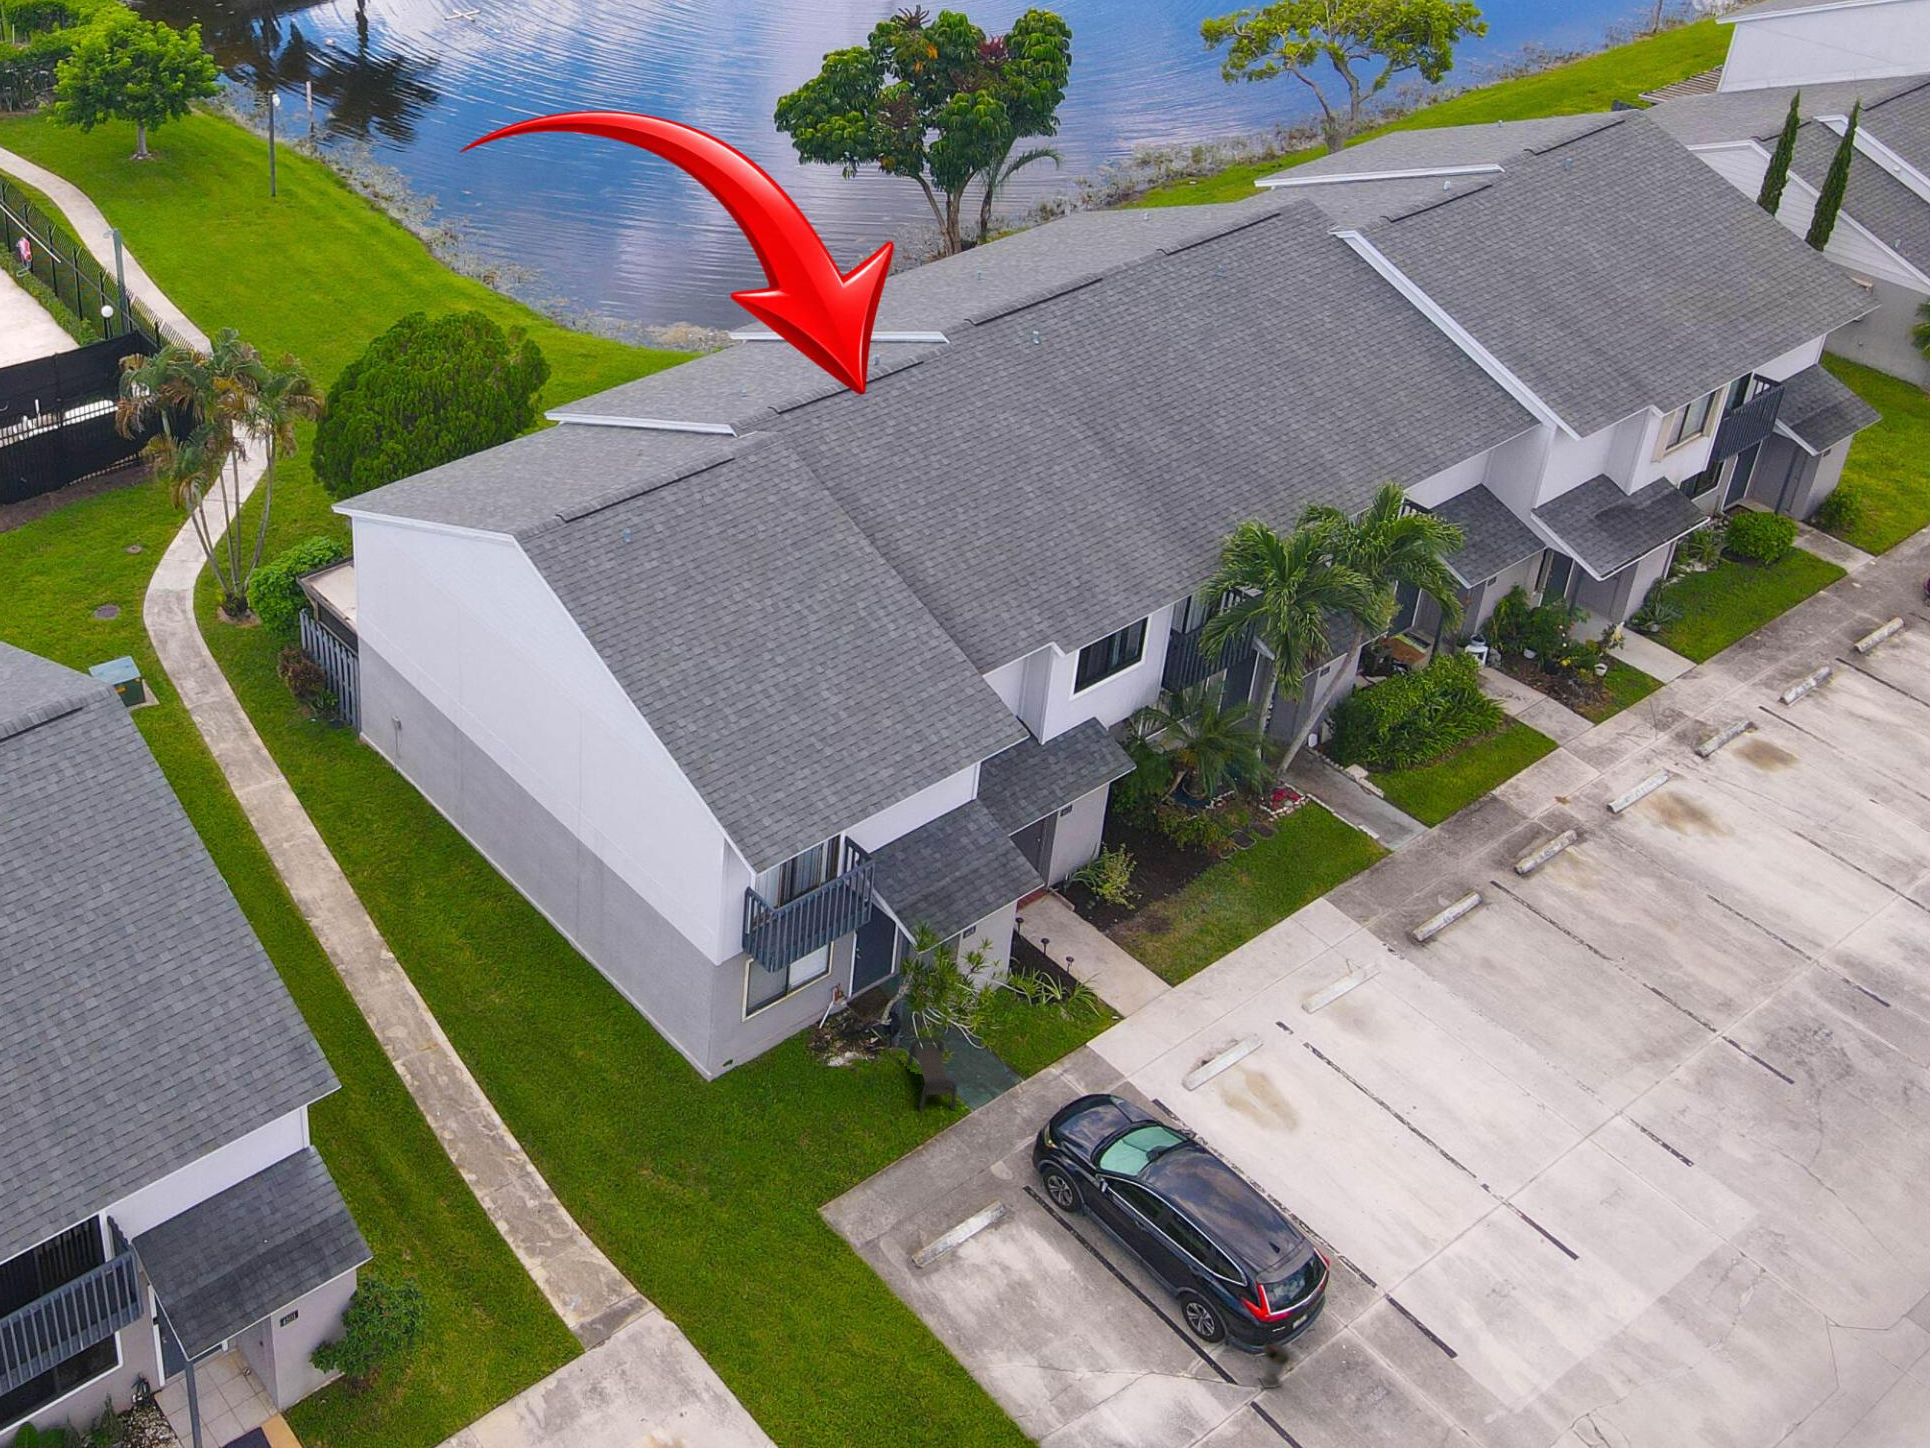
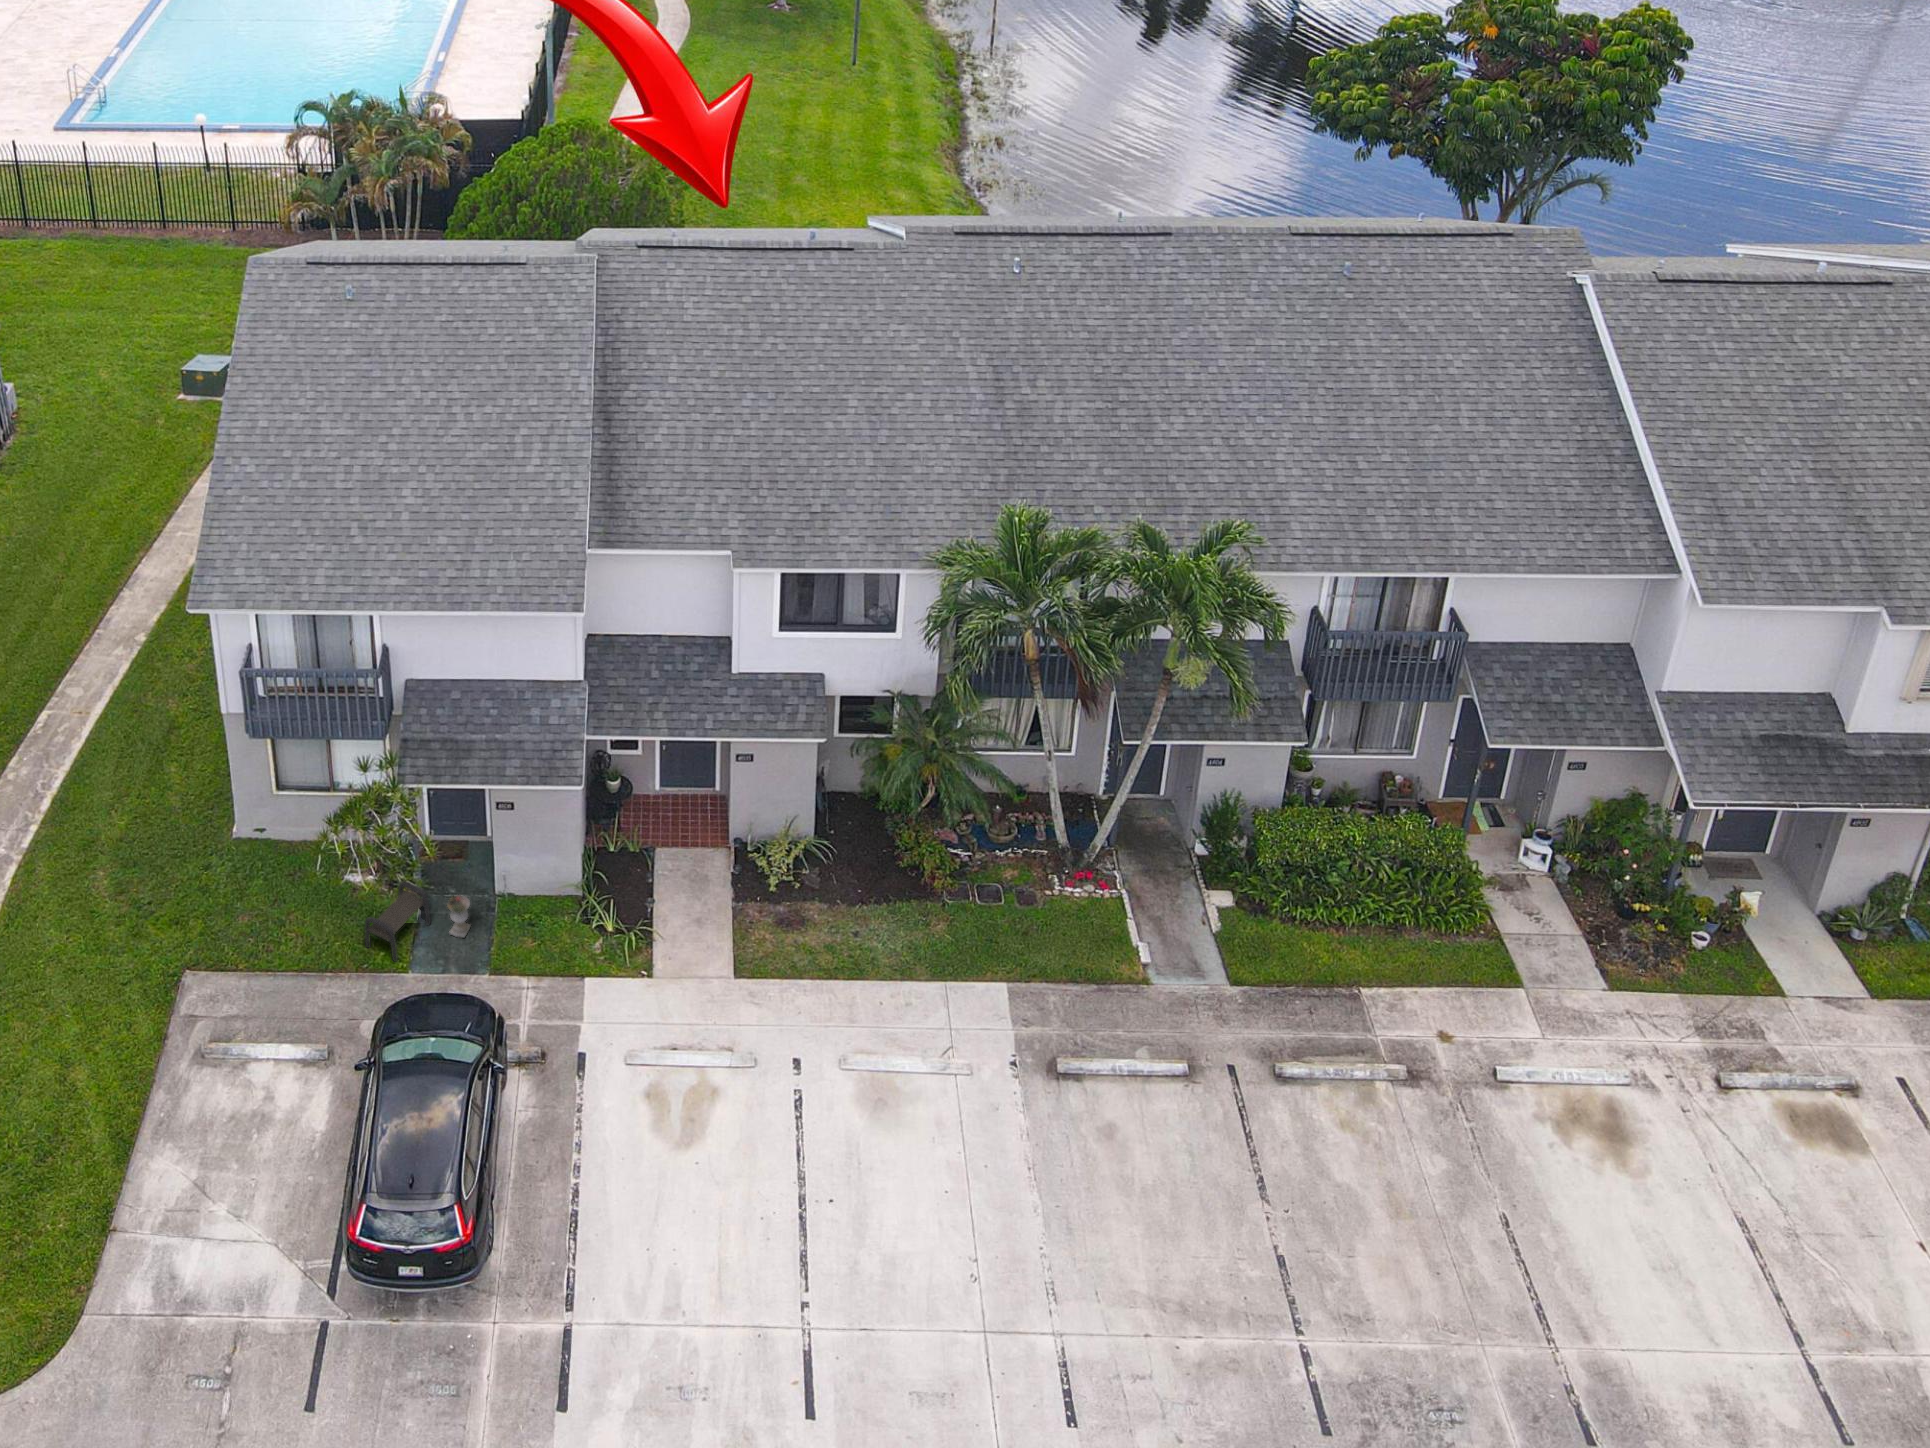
planter: present [1260,1343,1290,1388] -> present [448,896,470,938]

